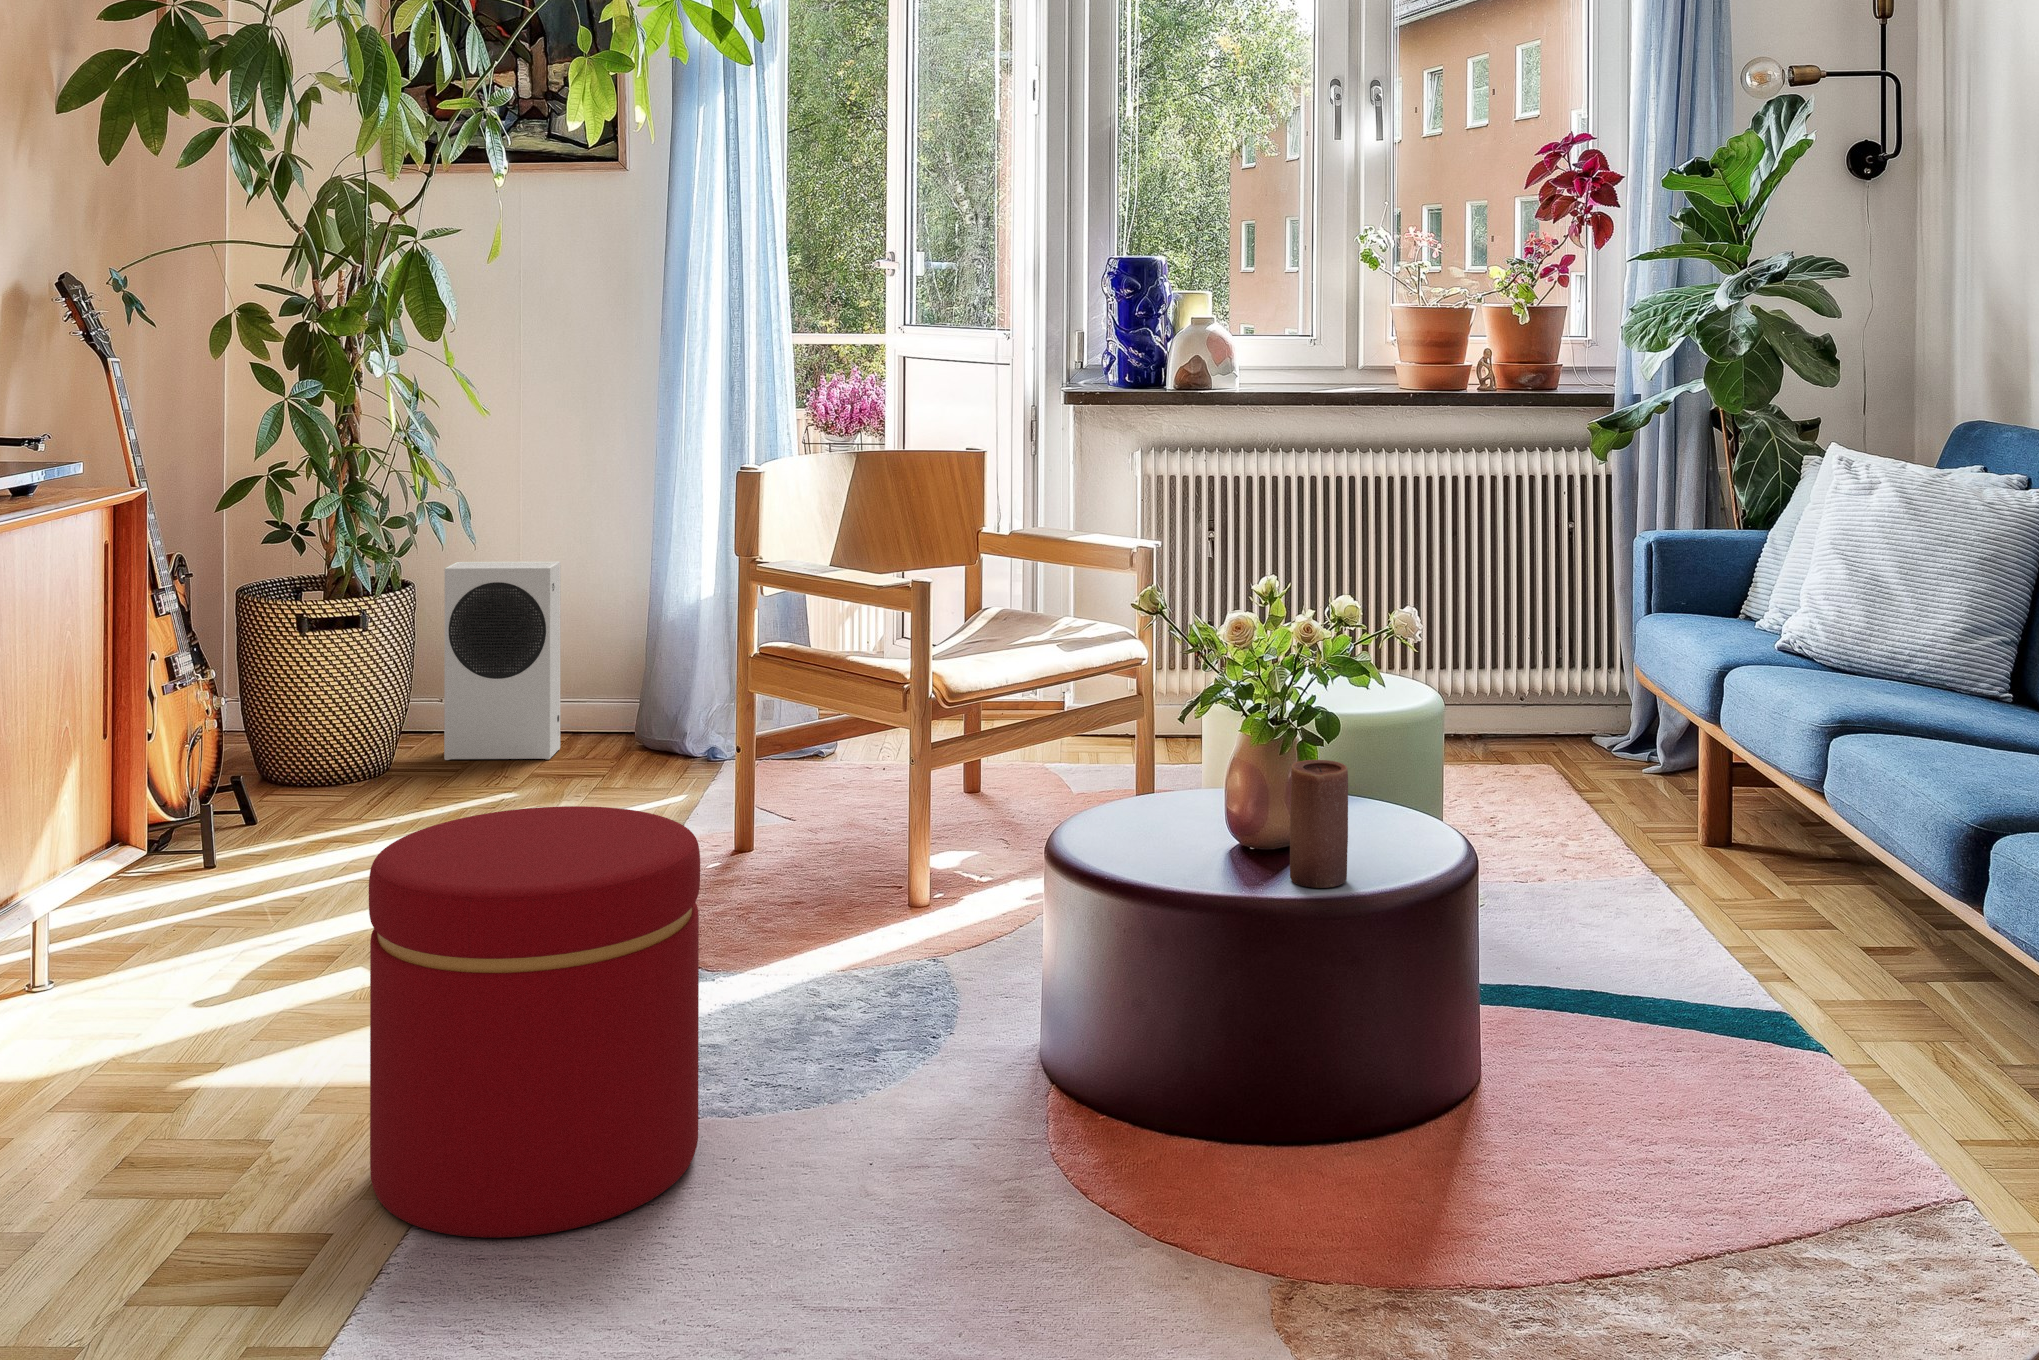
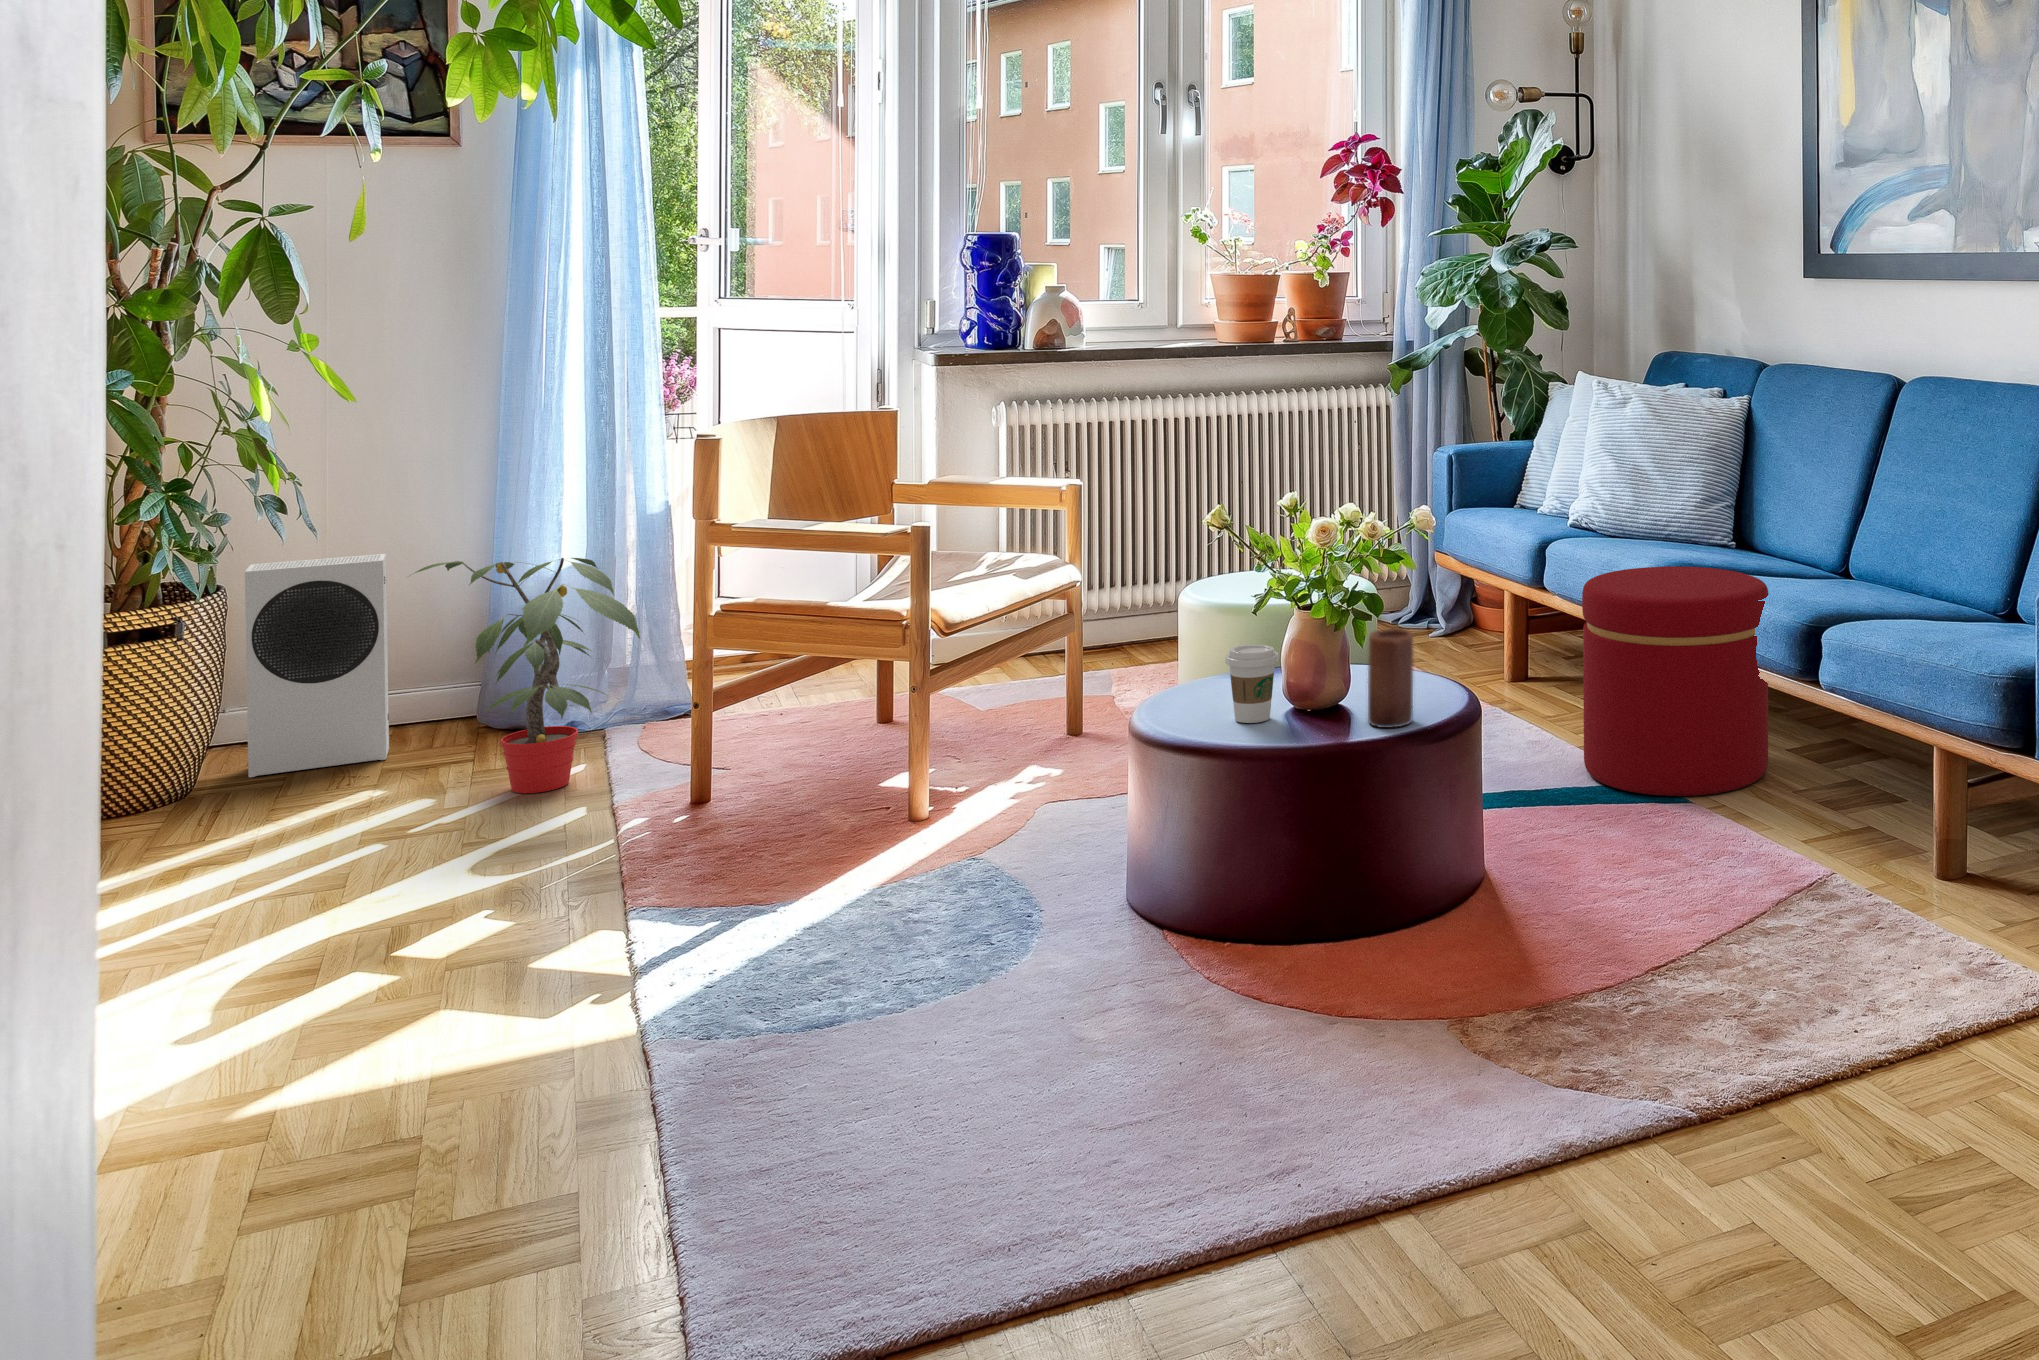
potted plant: none [539,575,706,812] -> present [411,558,640,793]
coffee cup: none [1136,757,1199,854] -> present [1225,645,1279,723]
ottoman: present [369,806,700,1238] -> present [1582,567,1769,796]

